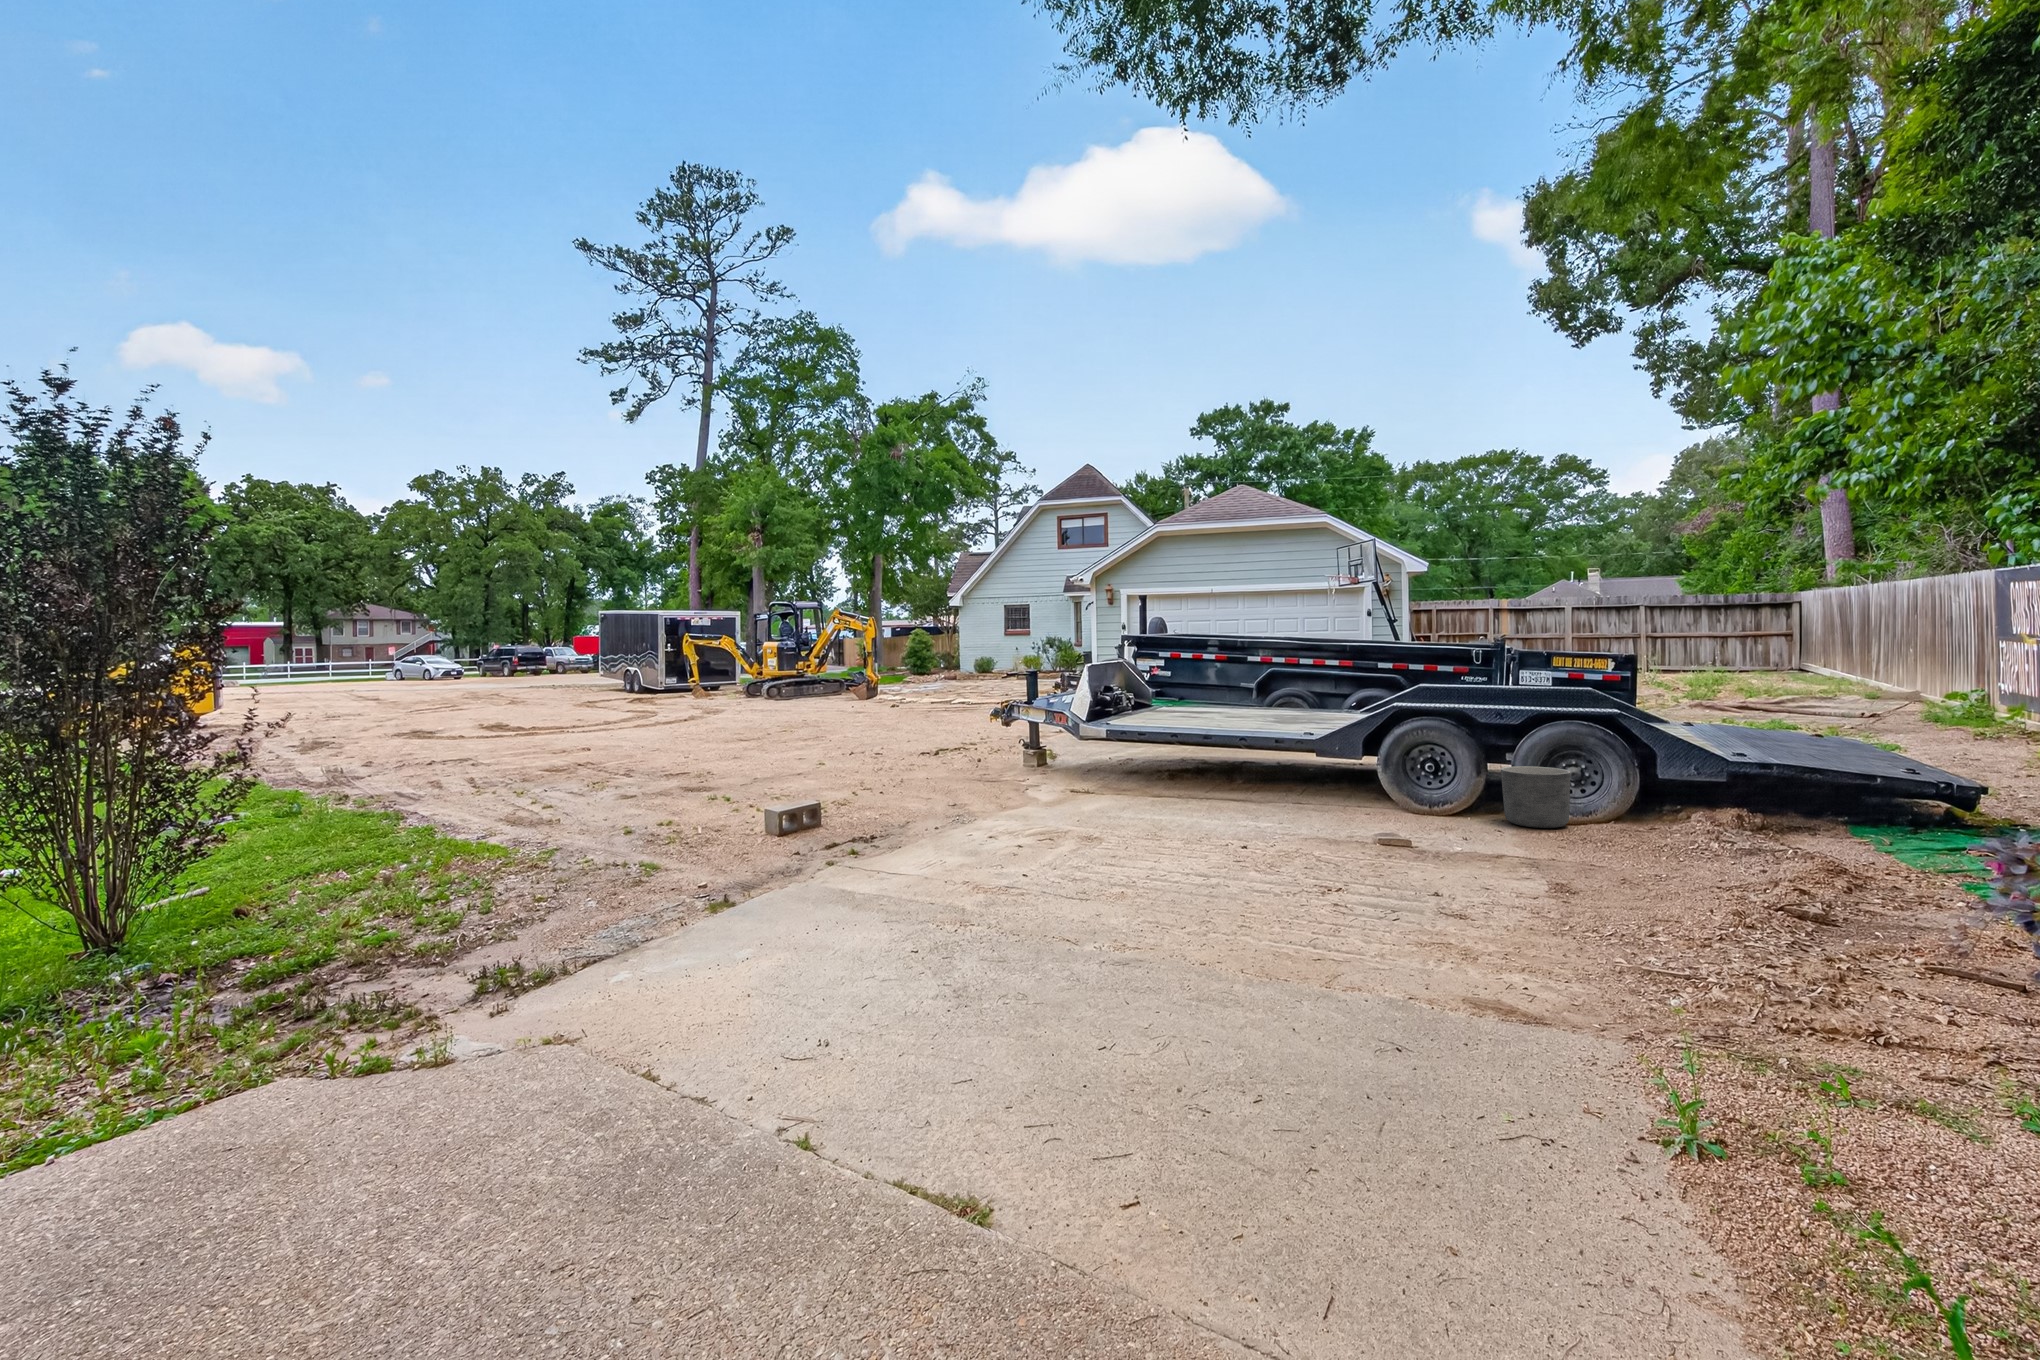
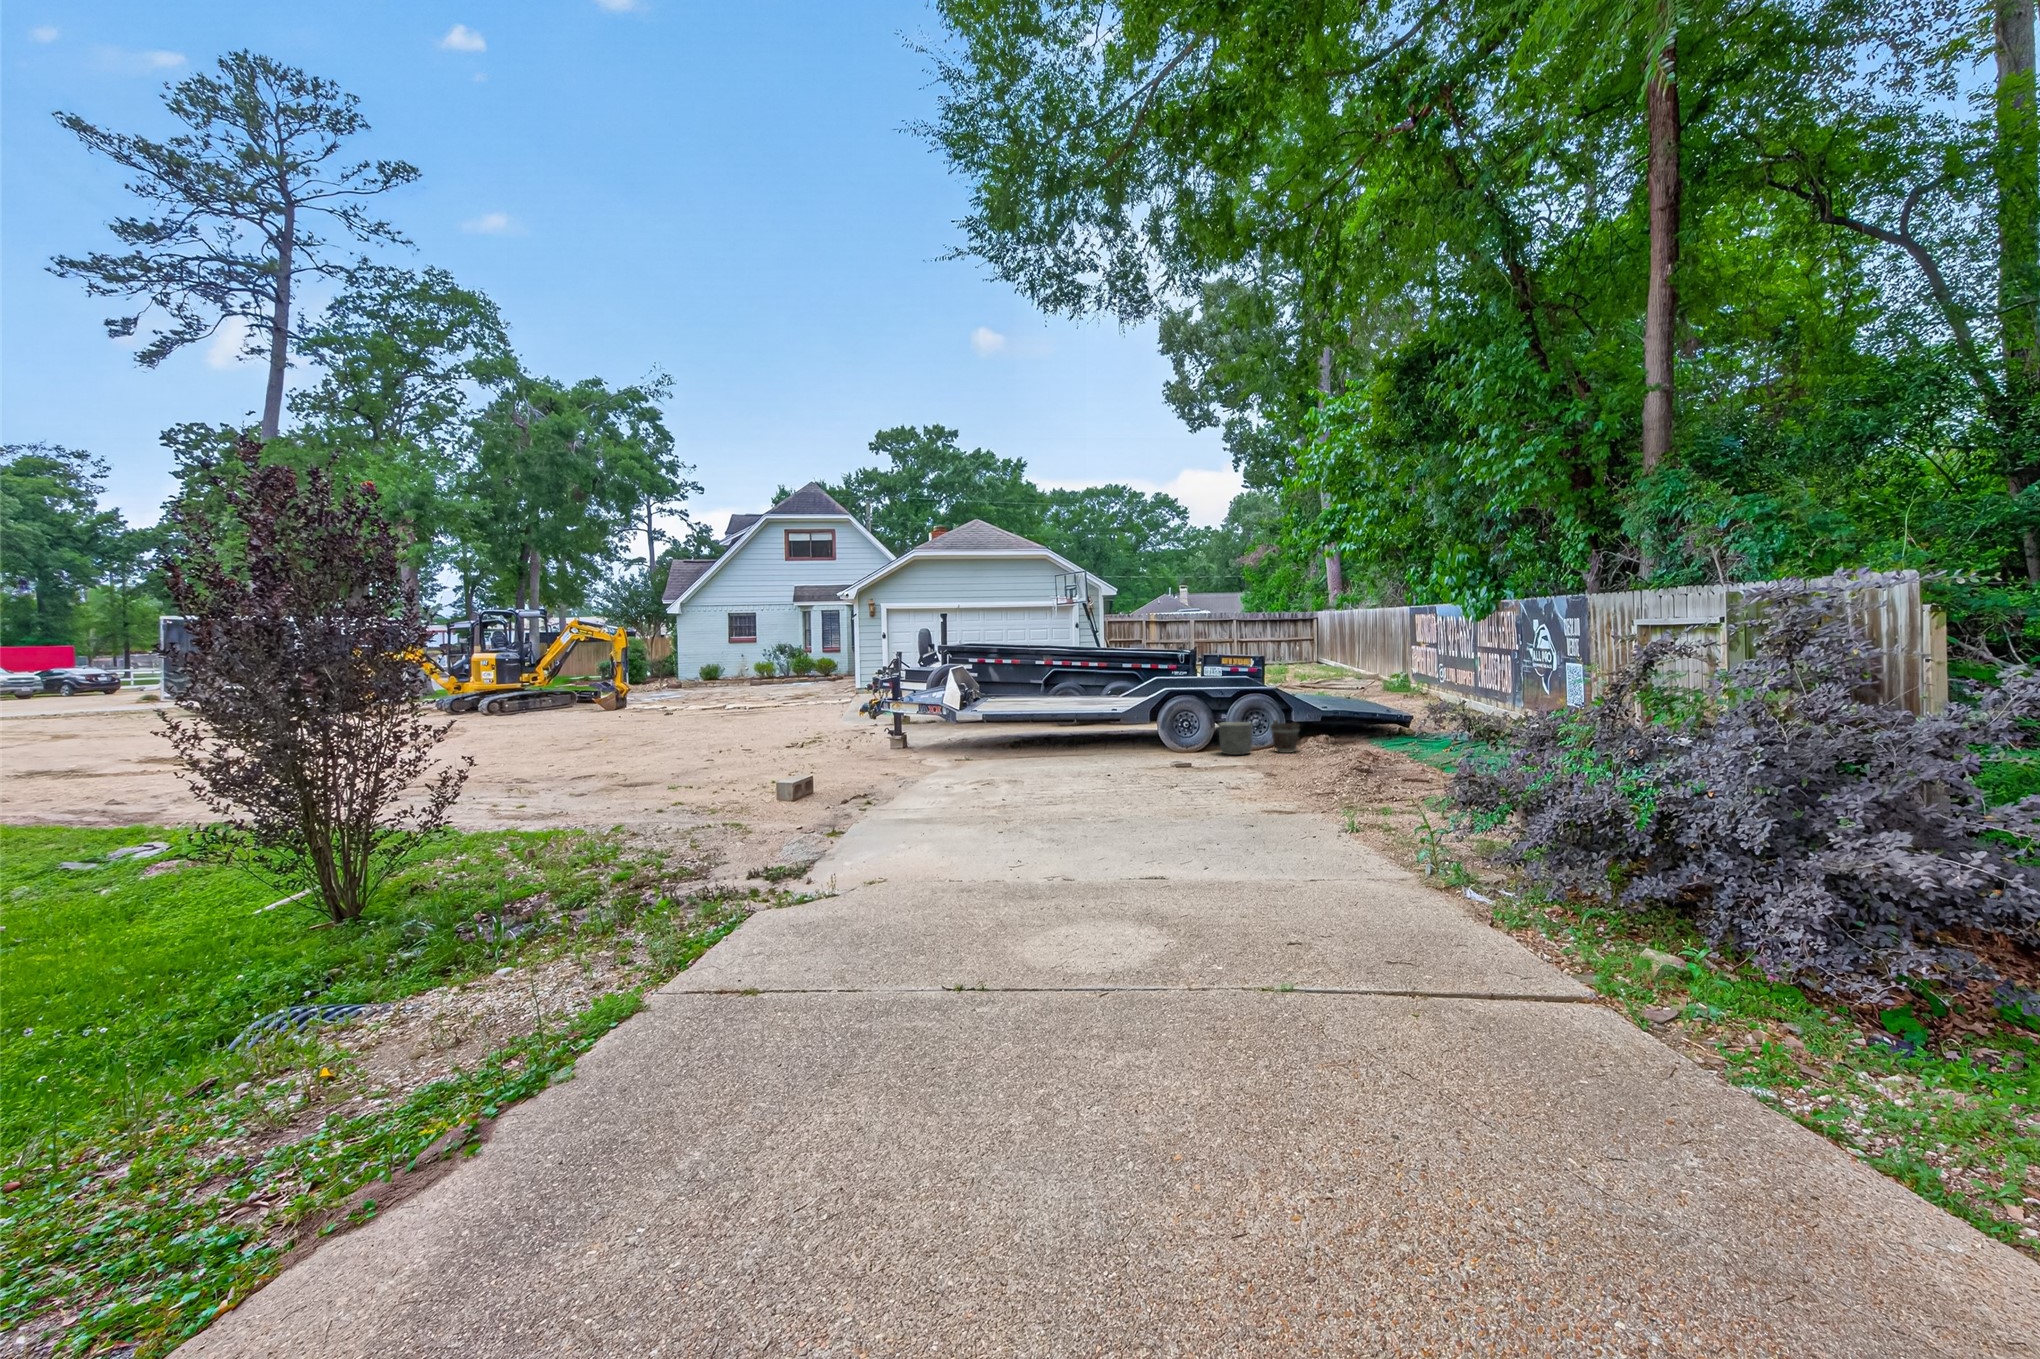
bucket: none [1612,769,1680,833] -> present [1270,720,1299,753]

